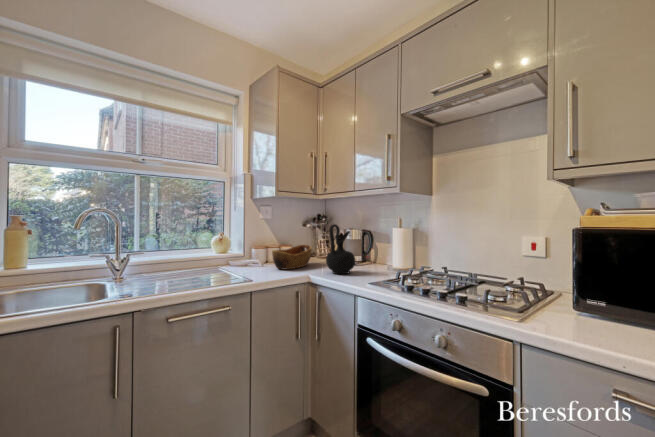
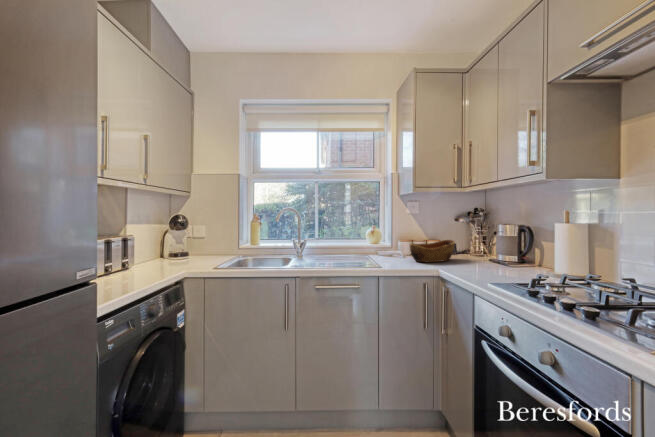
ceramic jug: present [326,224,355,274] -> none [458,219,493,272]

